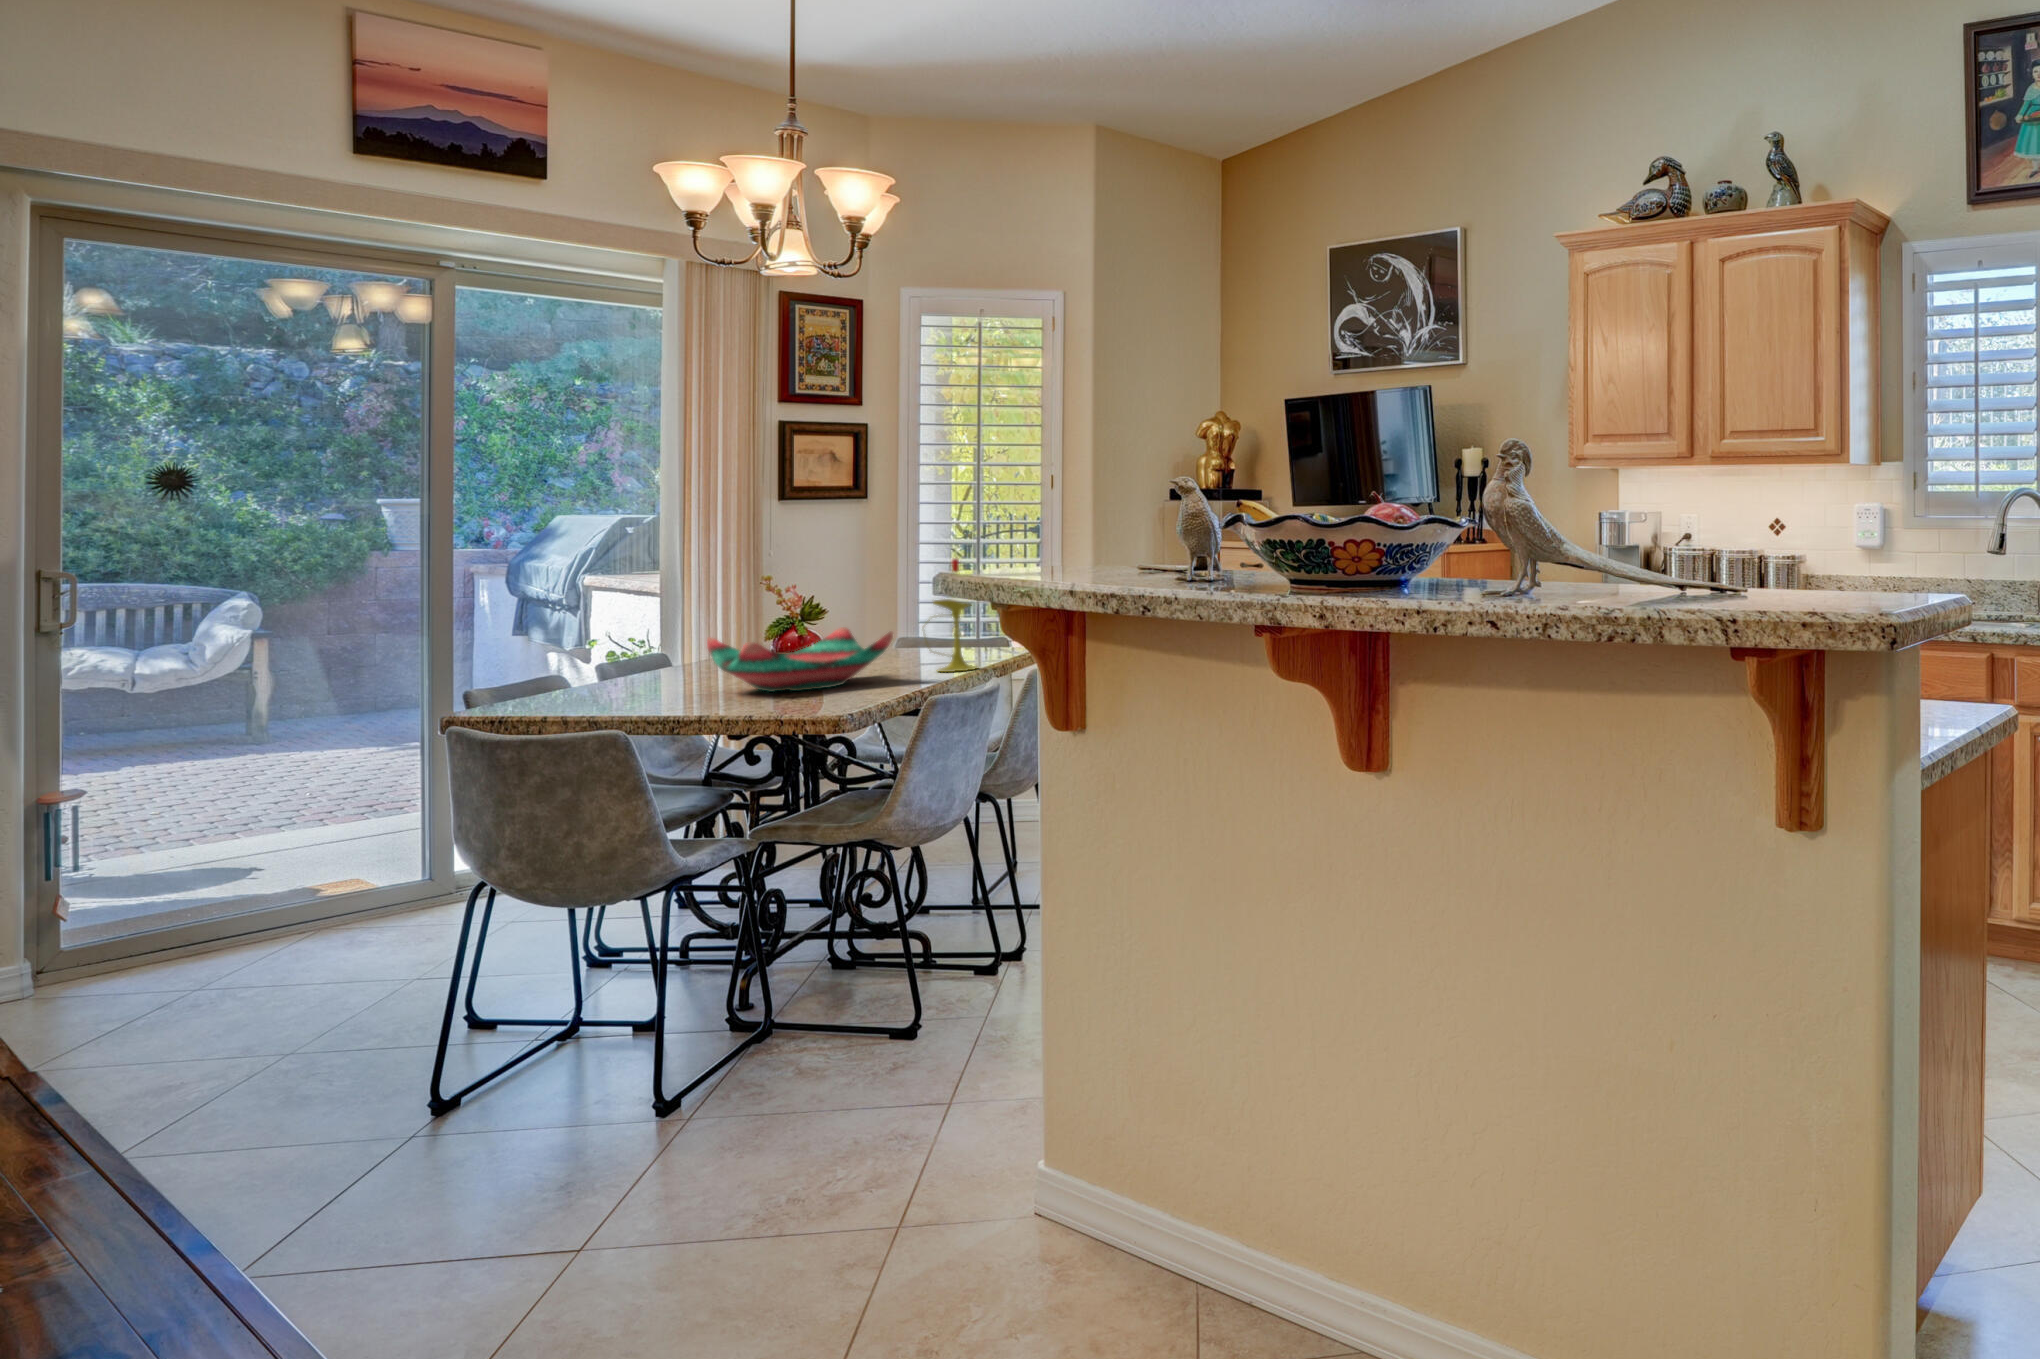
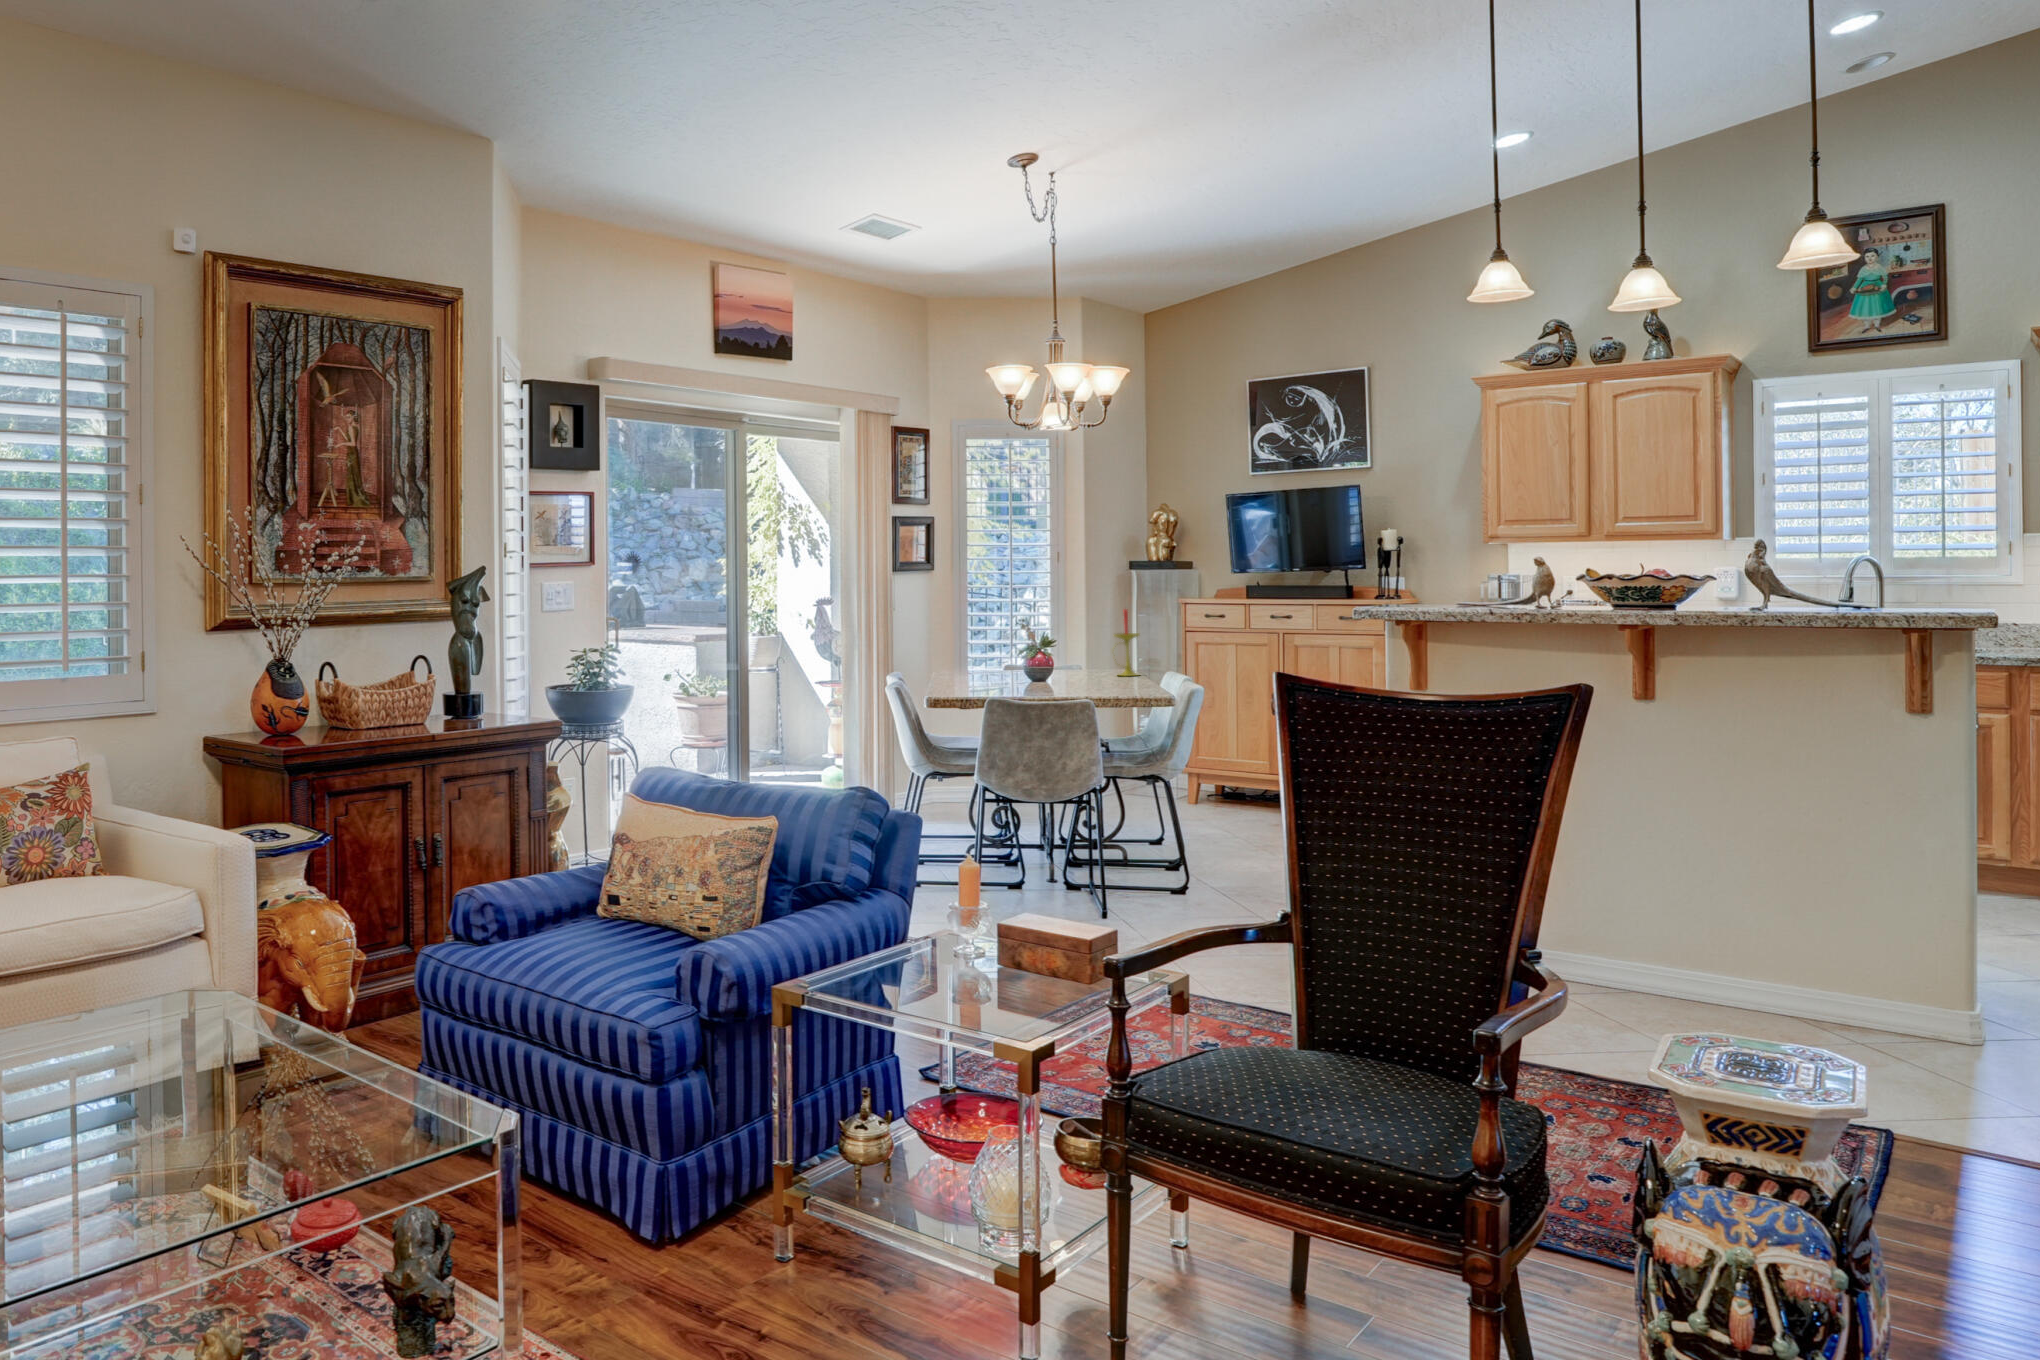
decorative bowl: present [707,627,893,692] -> none [1010,650,1116,684]

